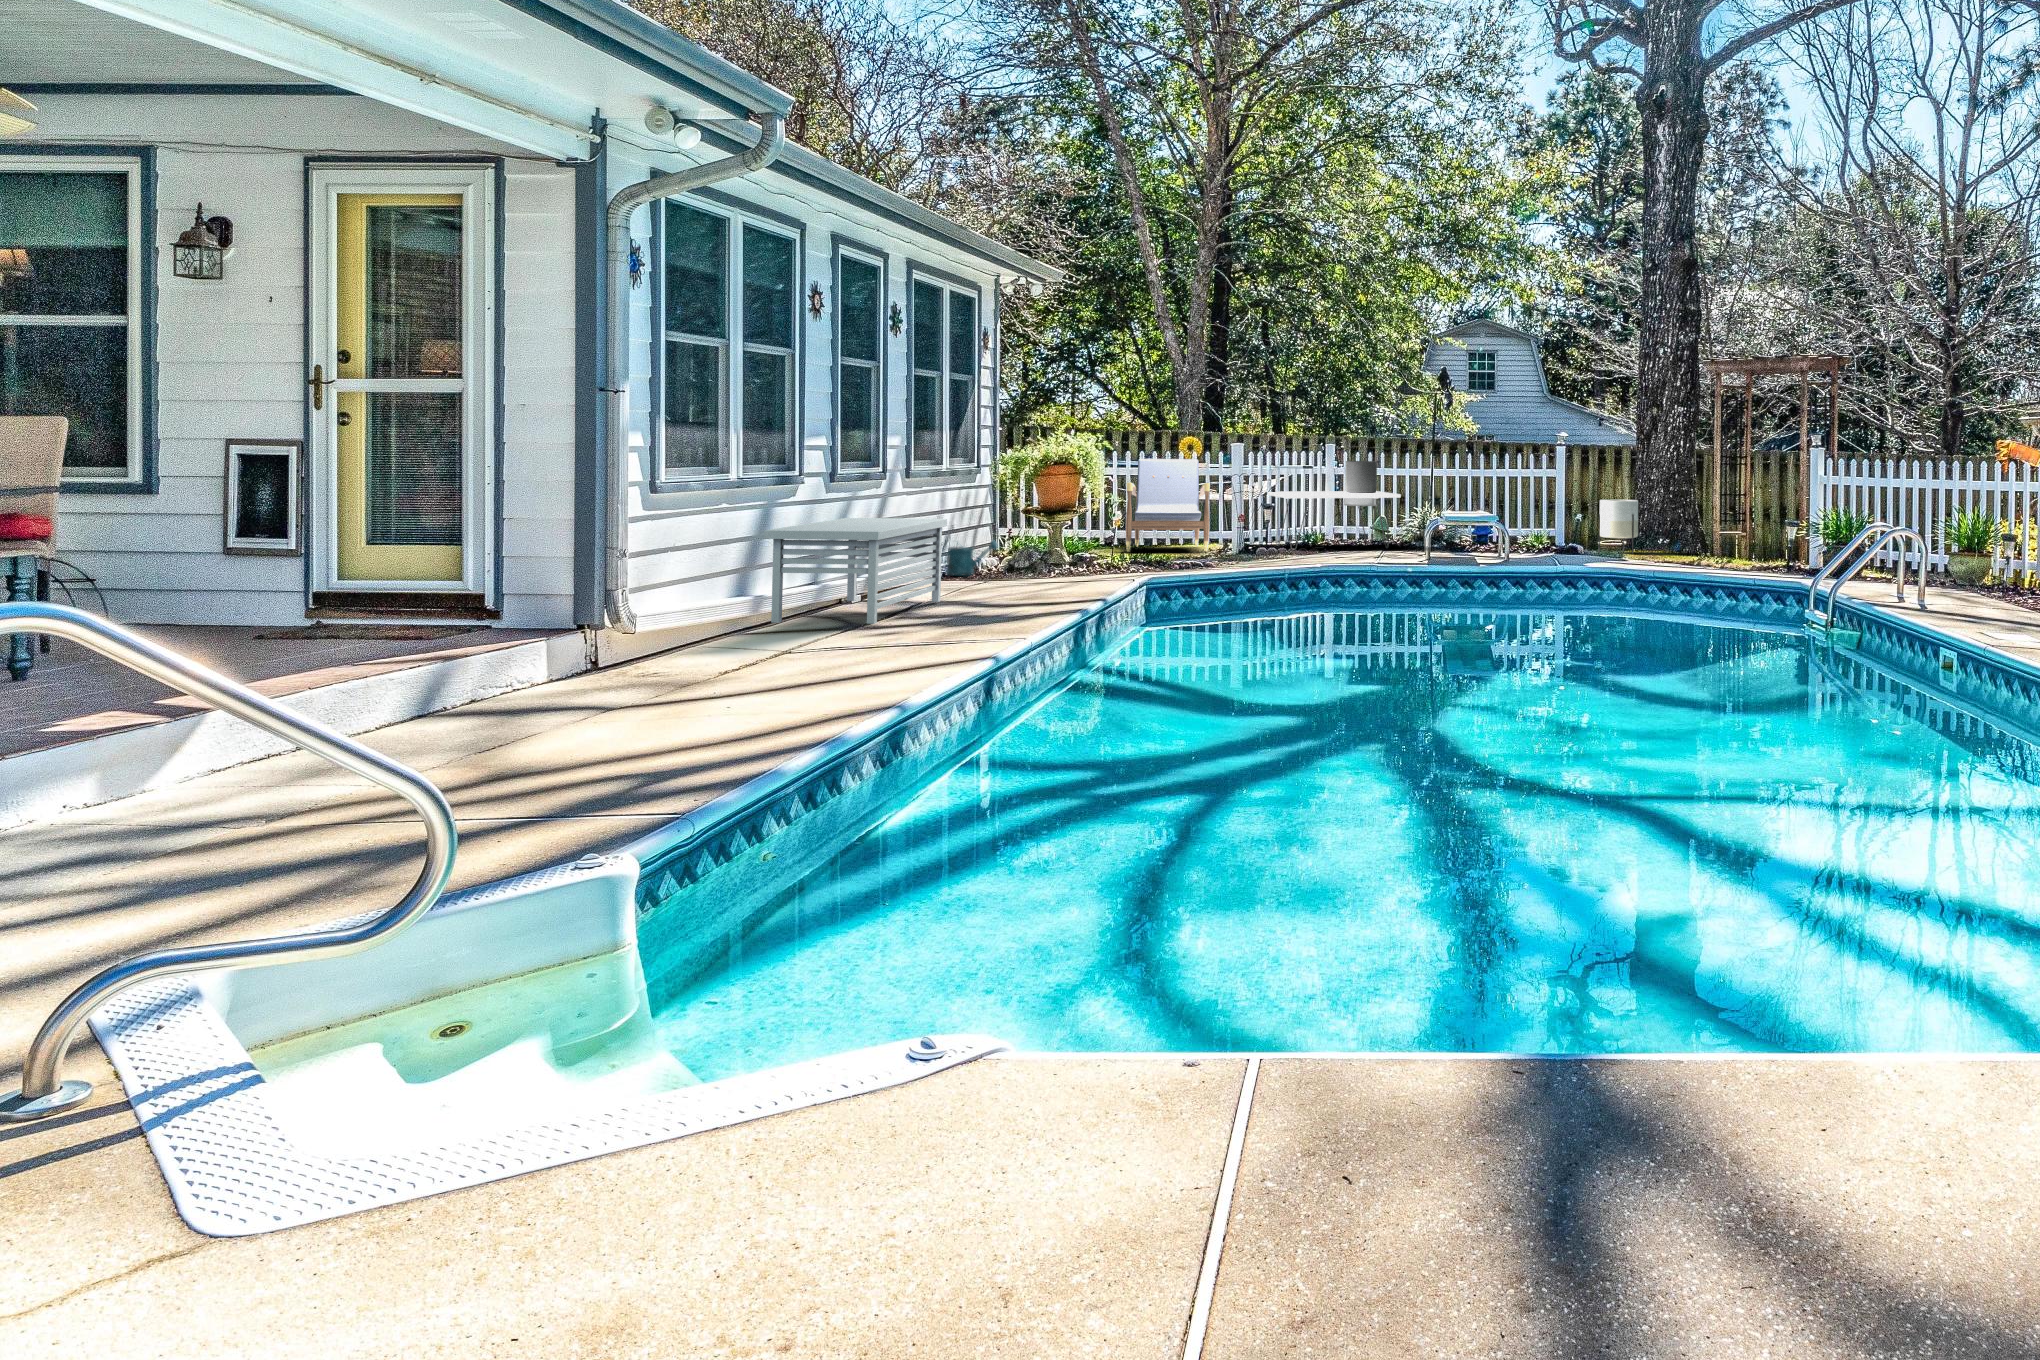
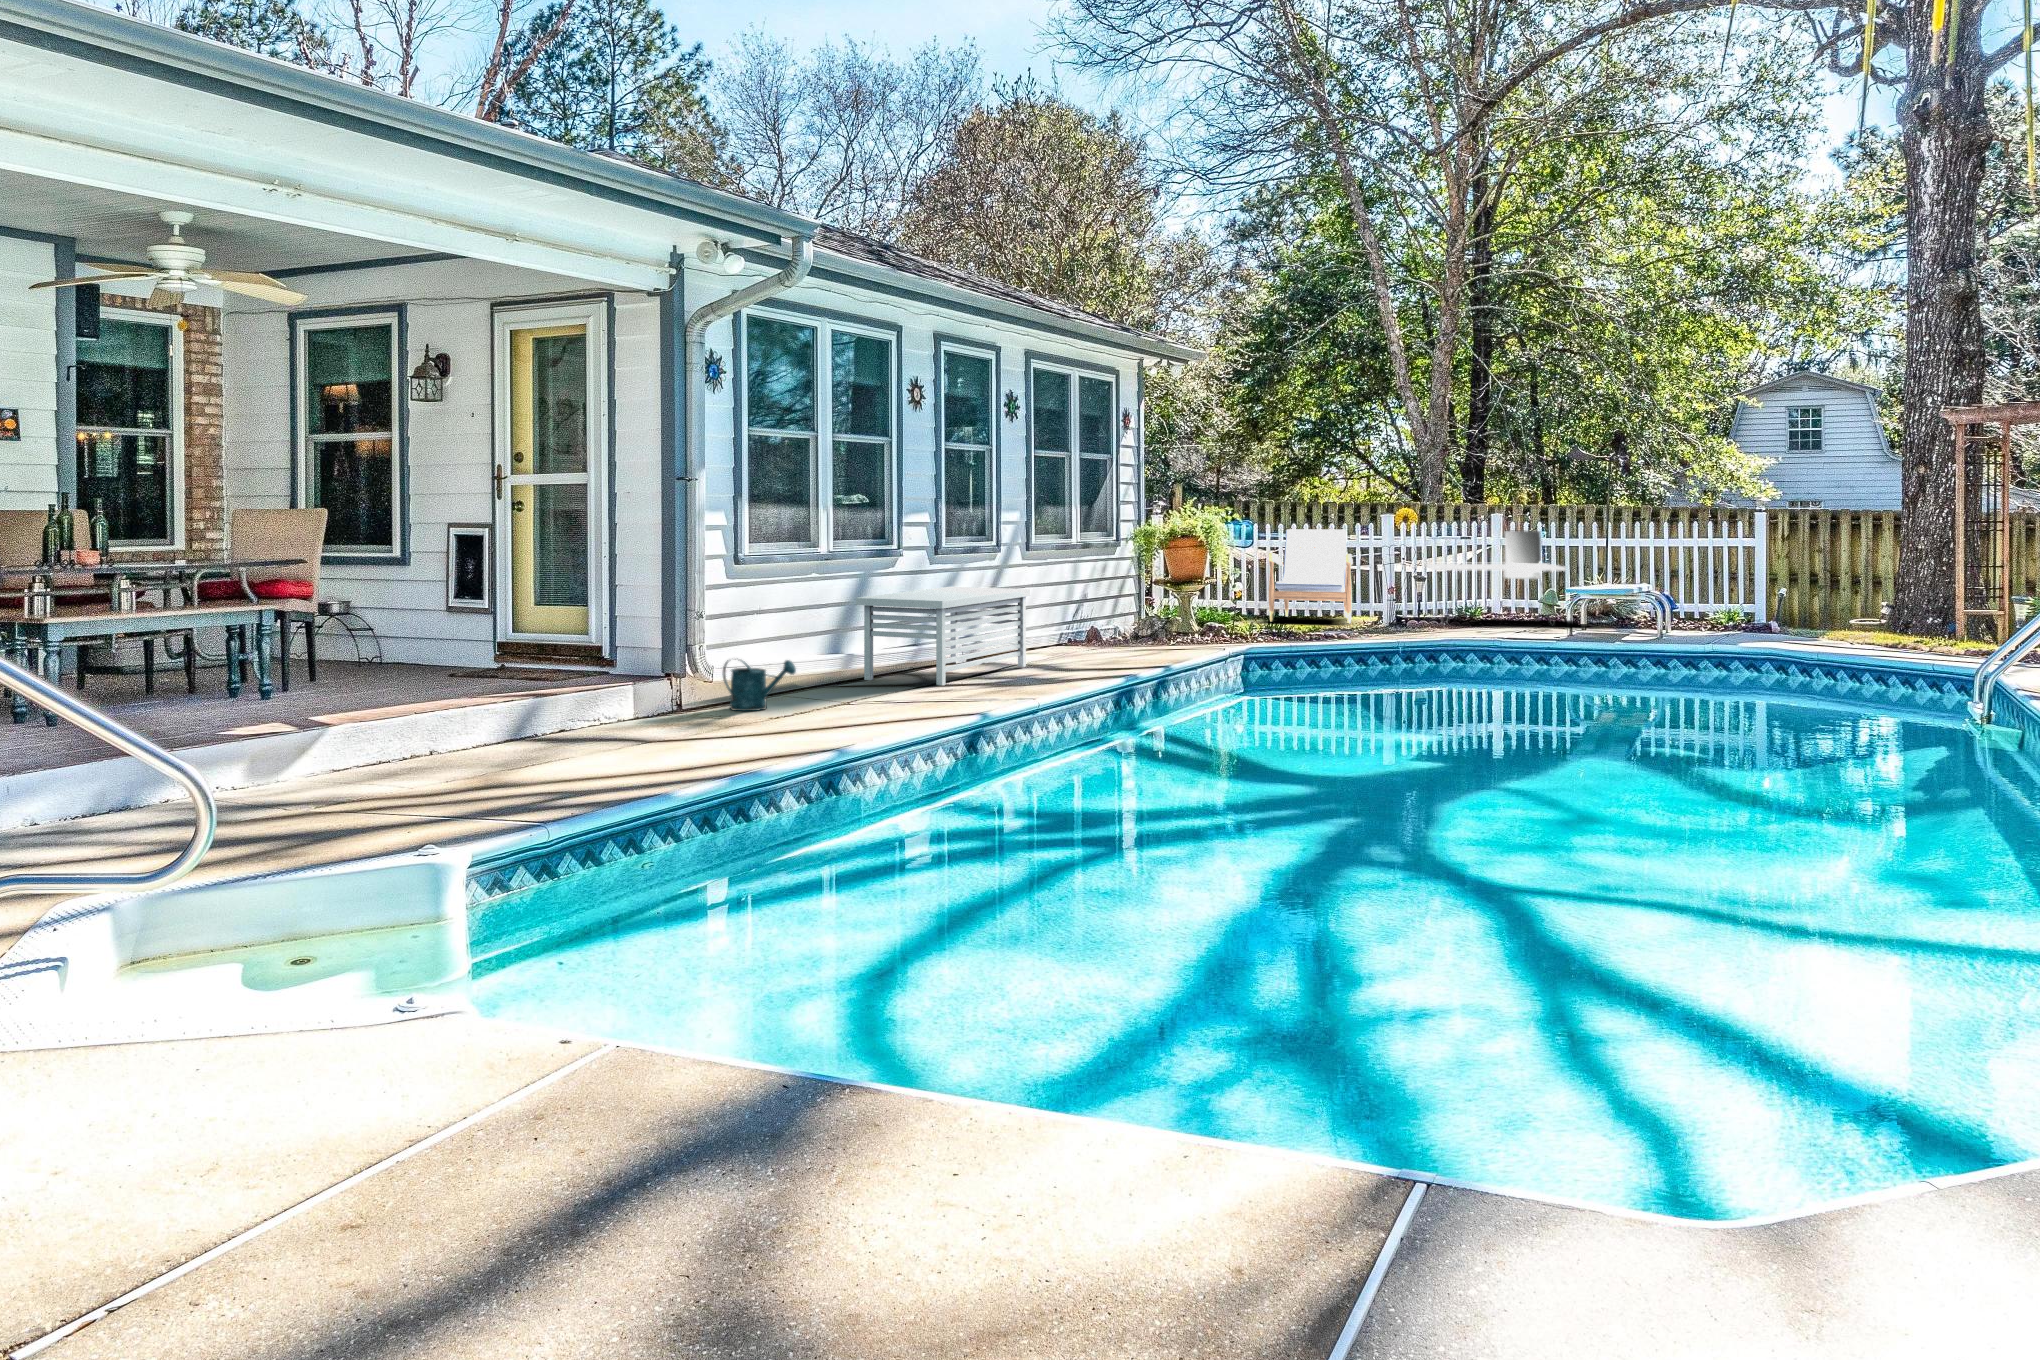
planter: present [1599,499,1638,554] -> none [1812,575,1867,641]
watering can: present [946,540,998,576] -> present [723,660,796,711]

